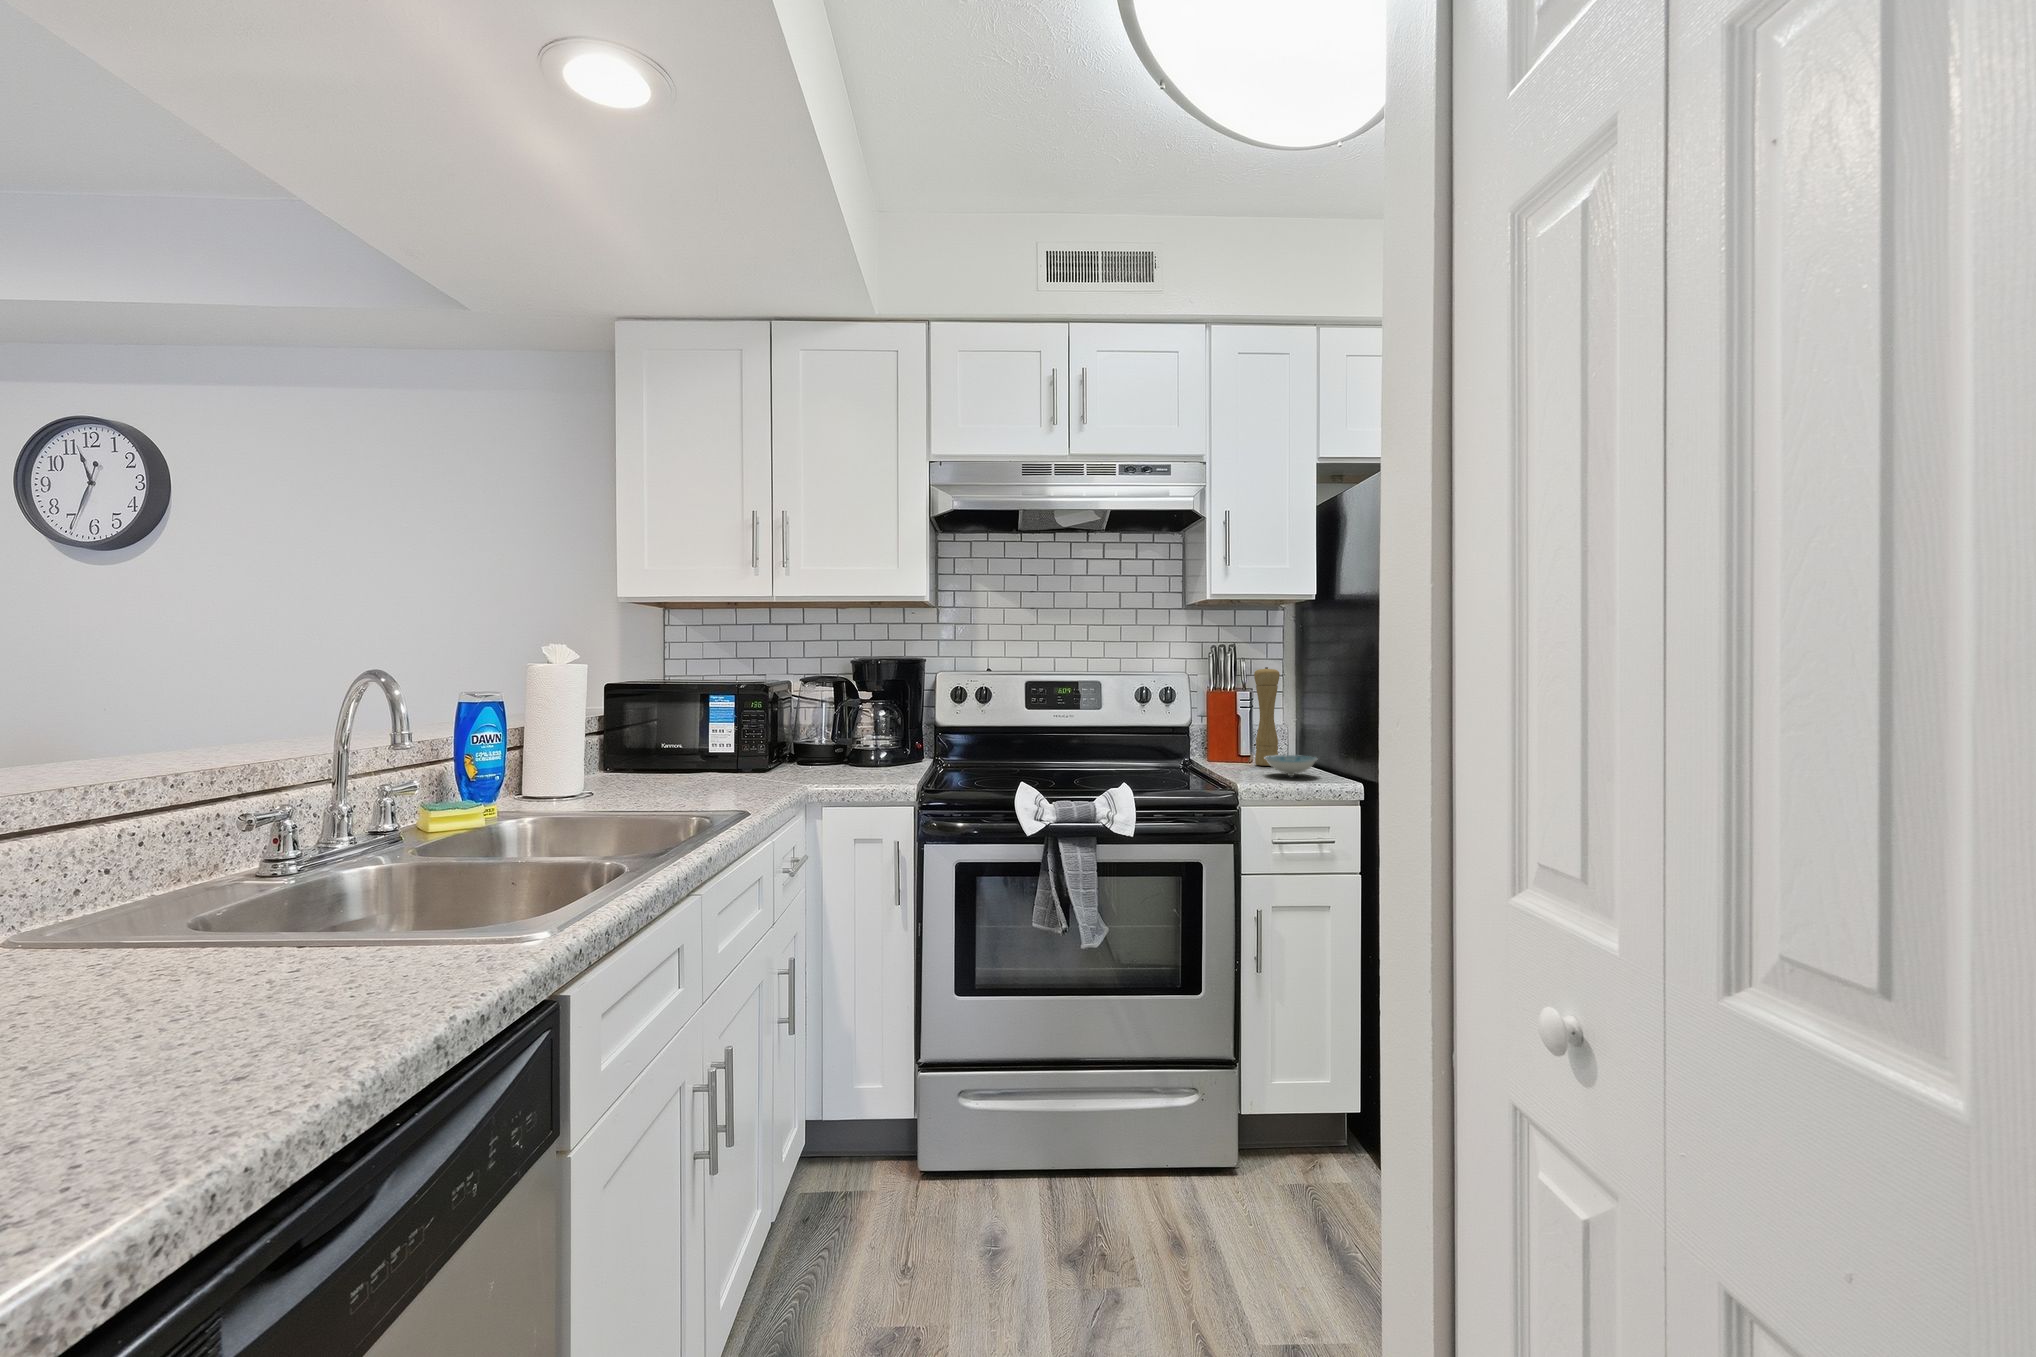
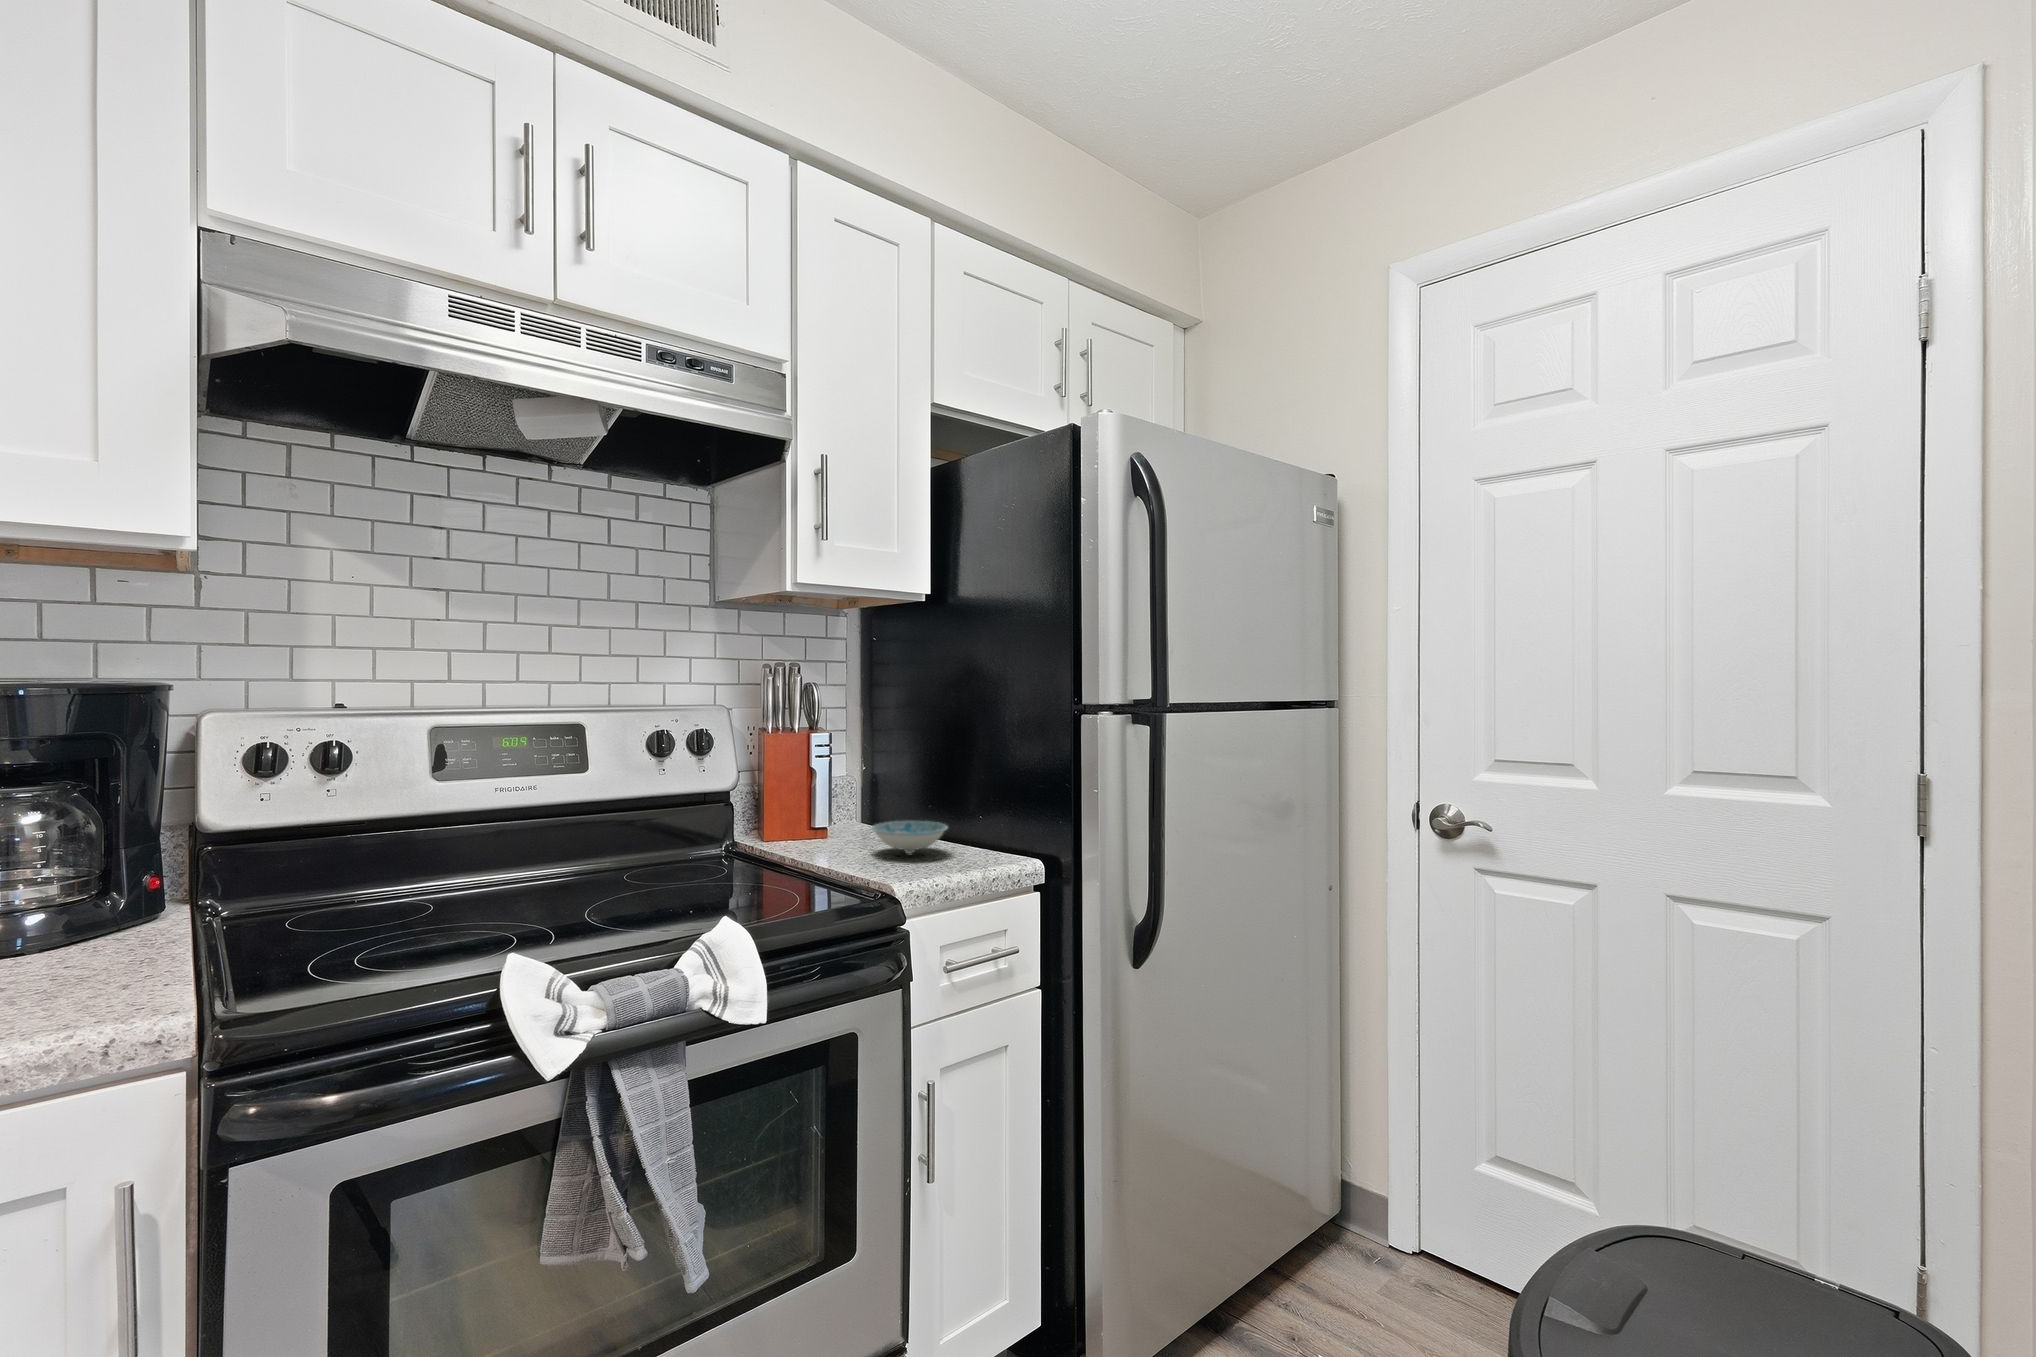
pepper mill: present [1254,667,1280,766] -> none [821,696,858,838]

